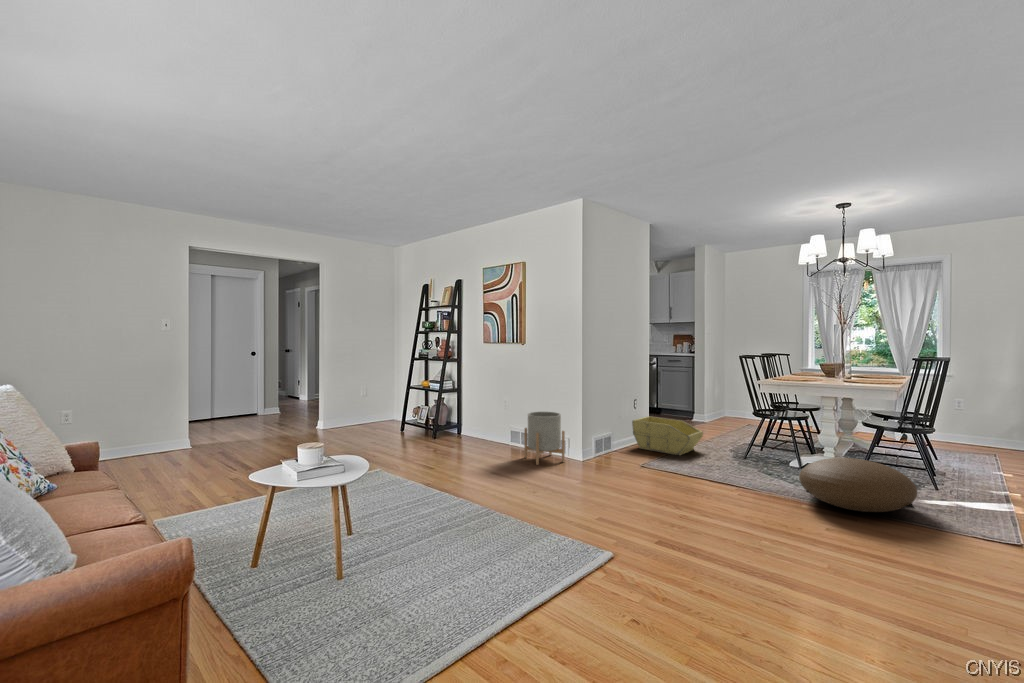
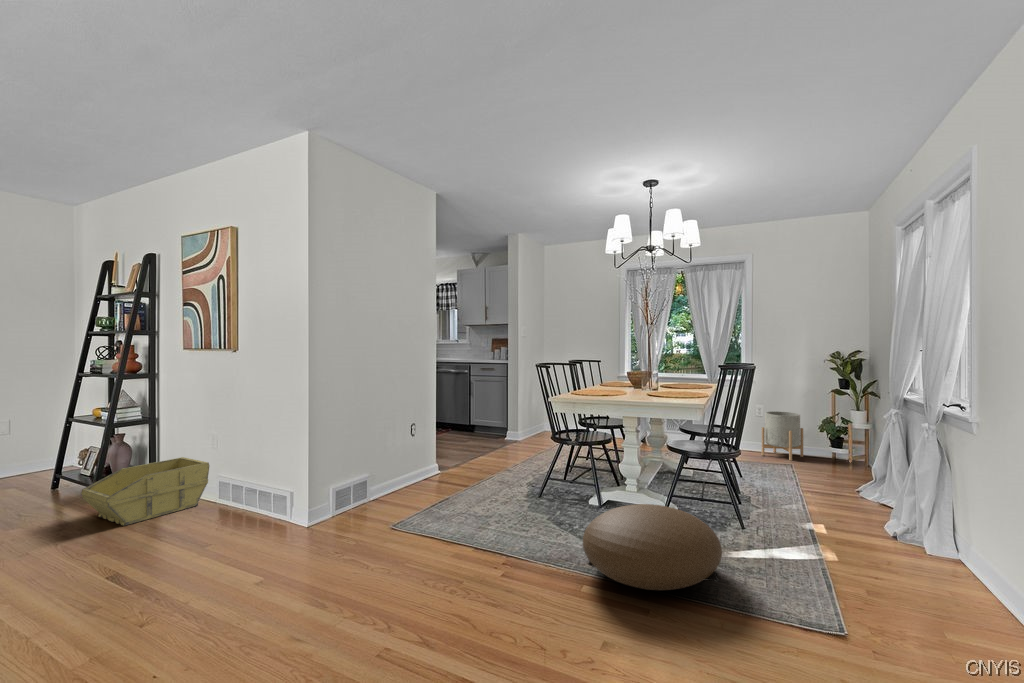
planter: present [524,412,565,465] -> present [762,411,803,461]
storage bin: present [632,417,703,455] -> present [81,457,209,526]

